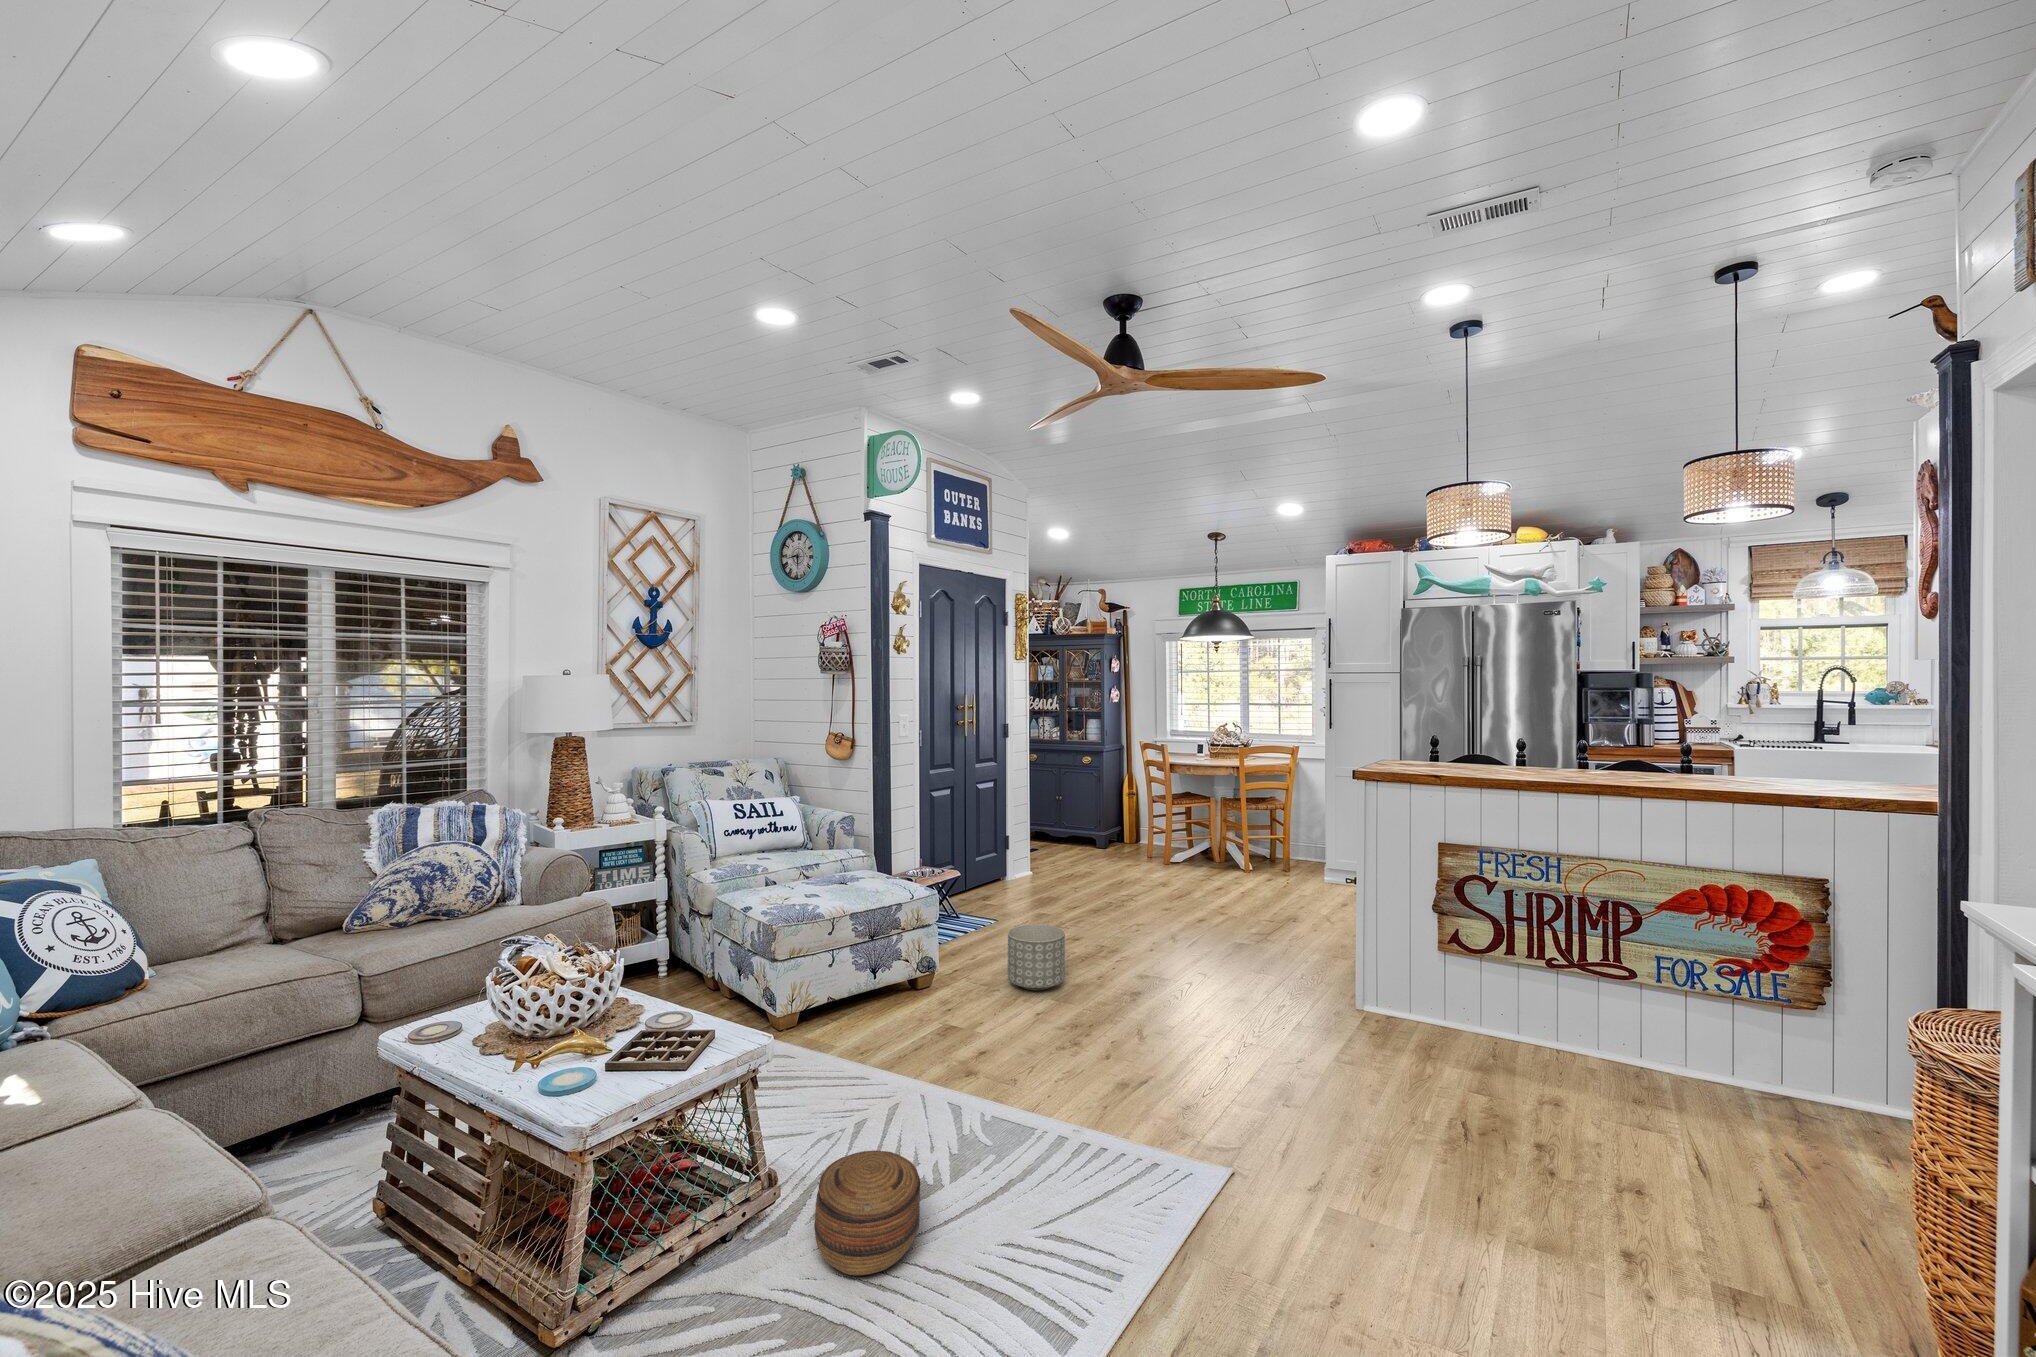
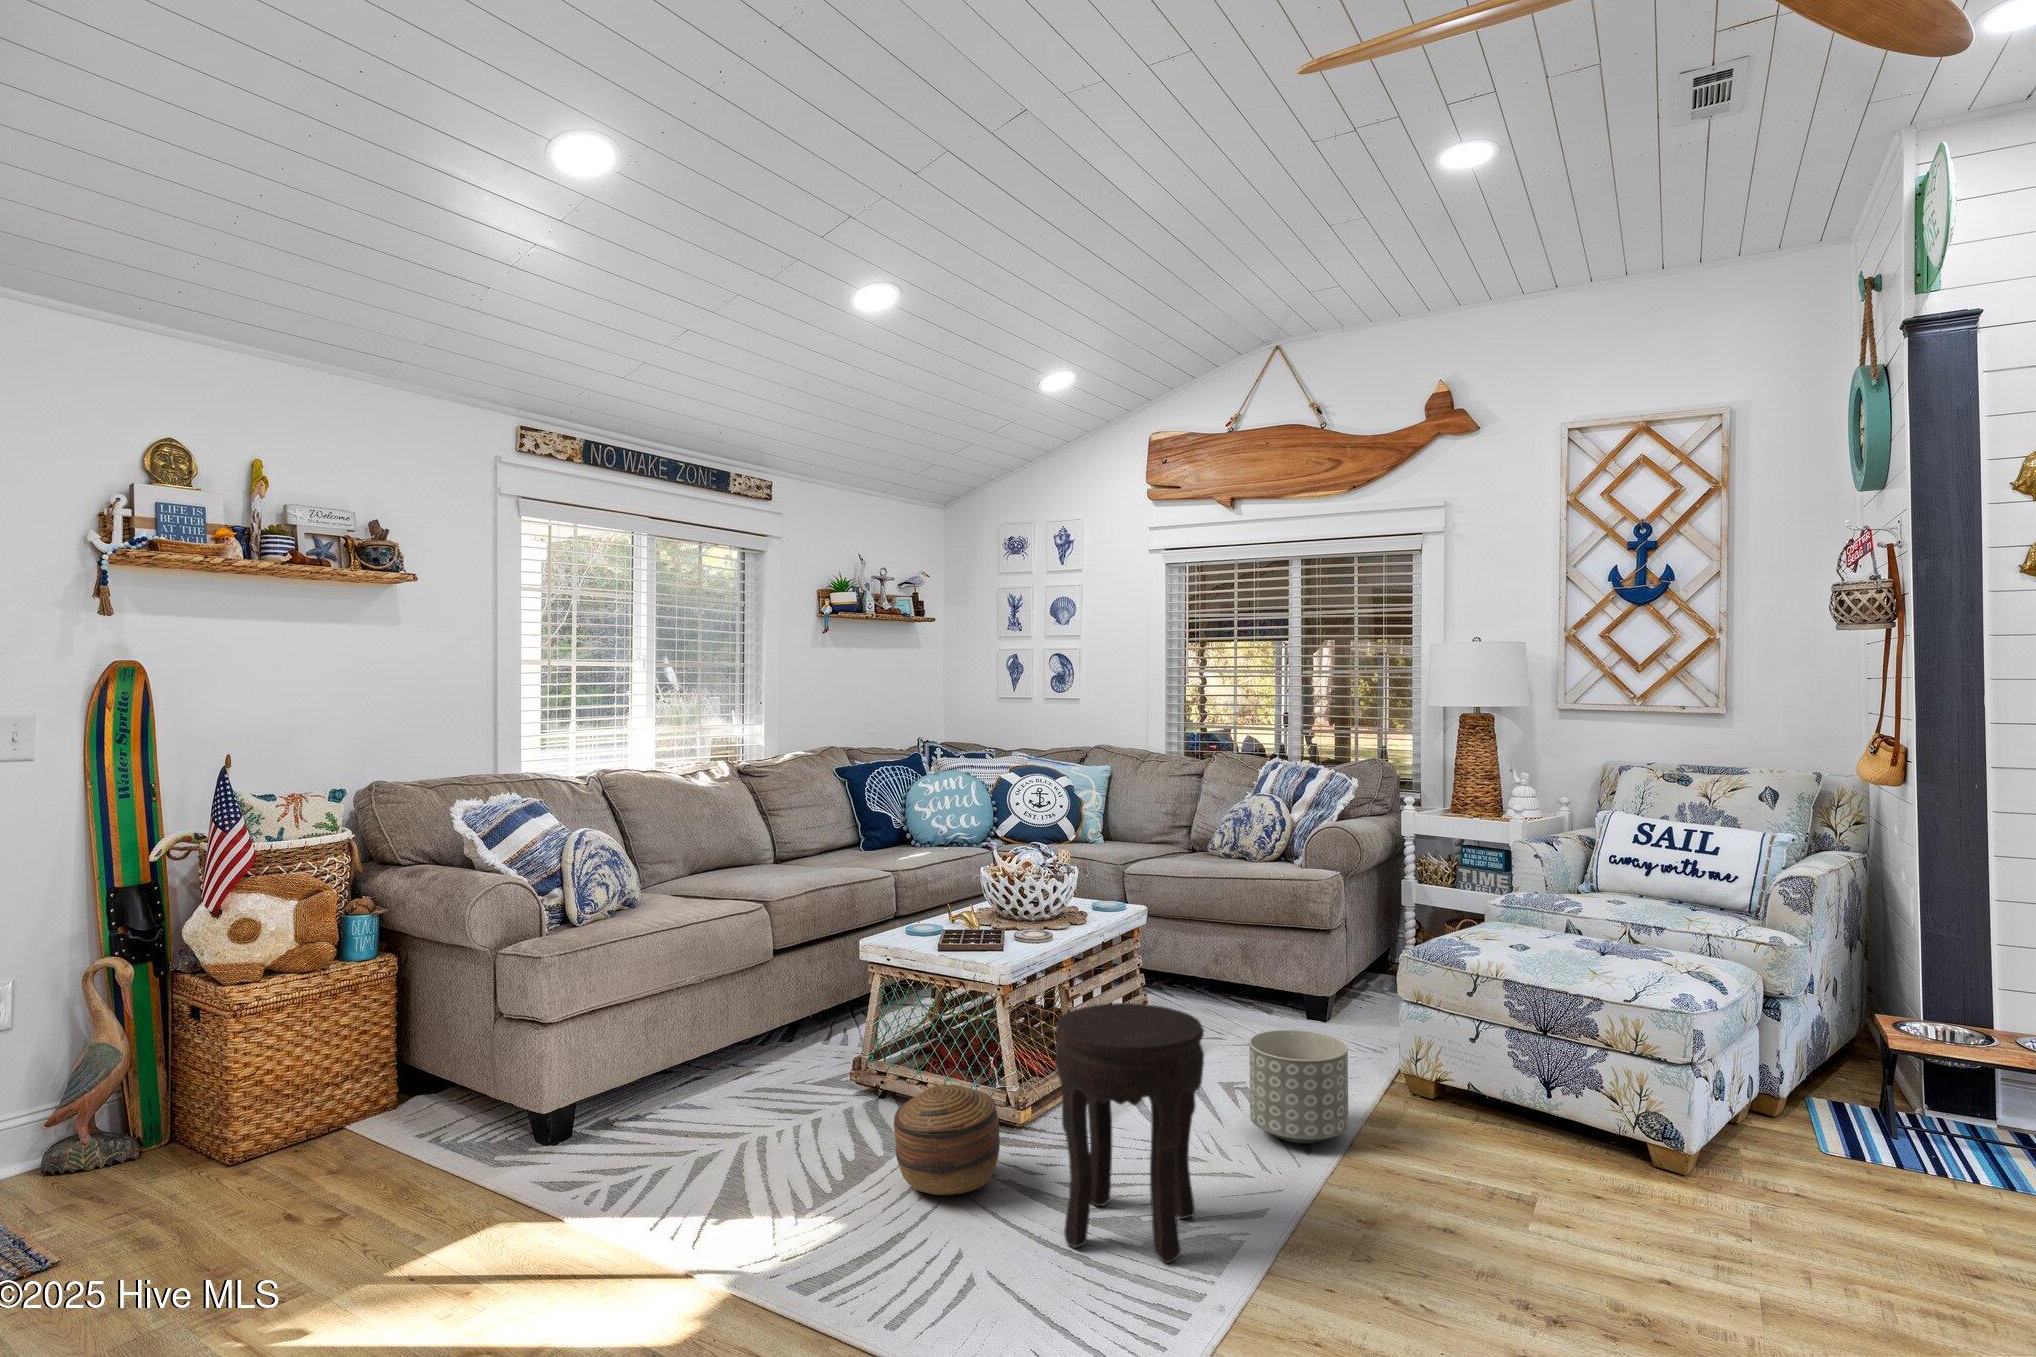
planter: present [1008,924,1065,991] -> present [1249,1030,1348,1144]
side table: none [911,985,1024,1190] -> present [1056,1003,1204,1263]

